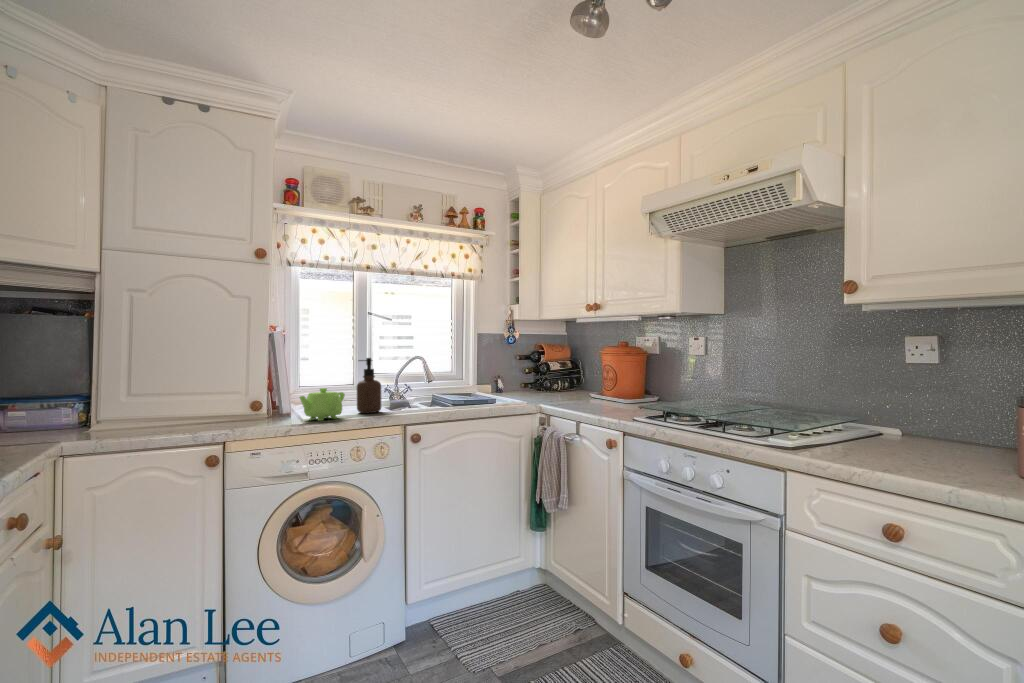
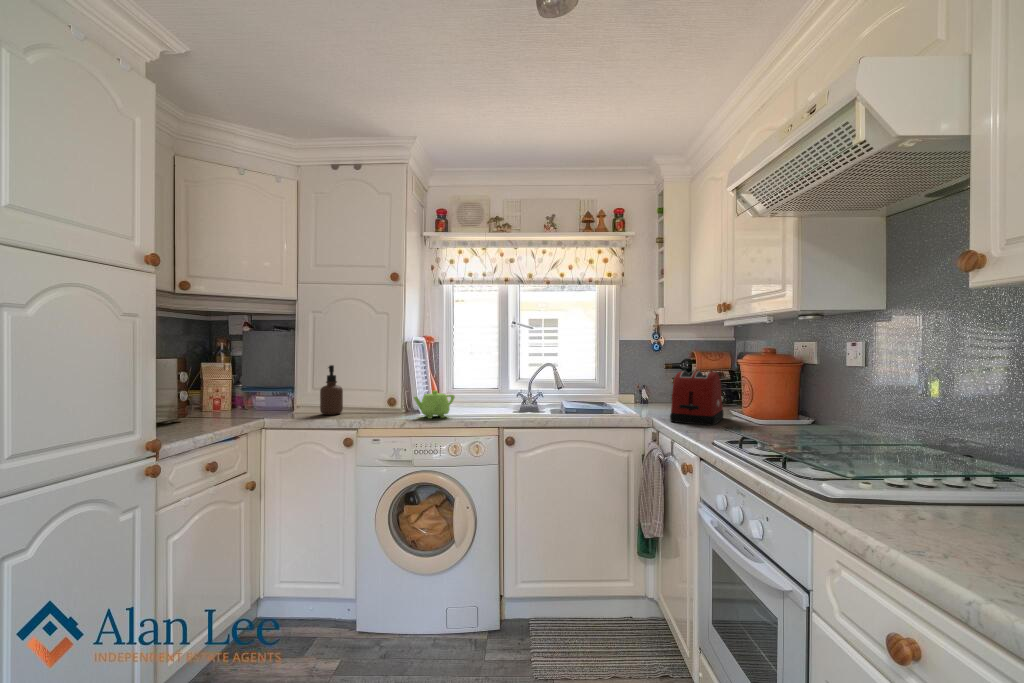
soap dispenser: present [357,358,381,413] -> present [320,365,343,415]
toaster: none [558,359,596,404] -> present [670,371,724,425]

